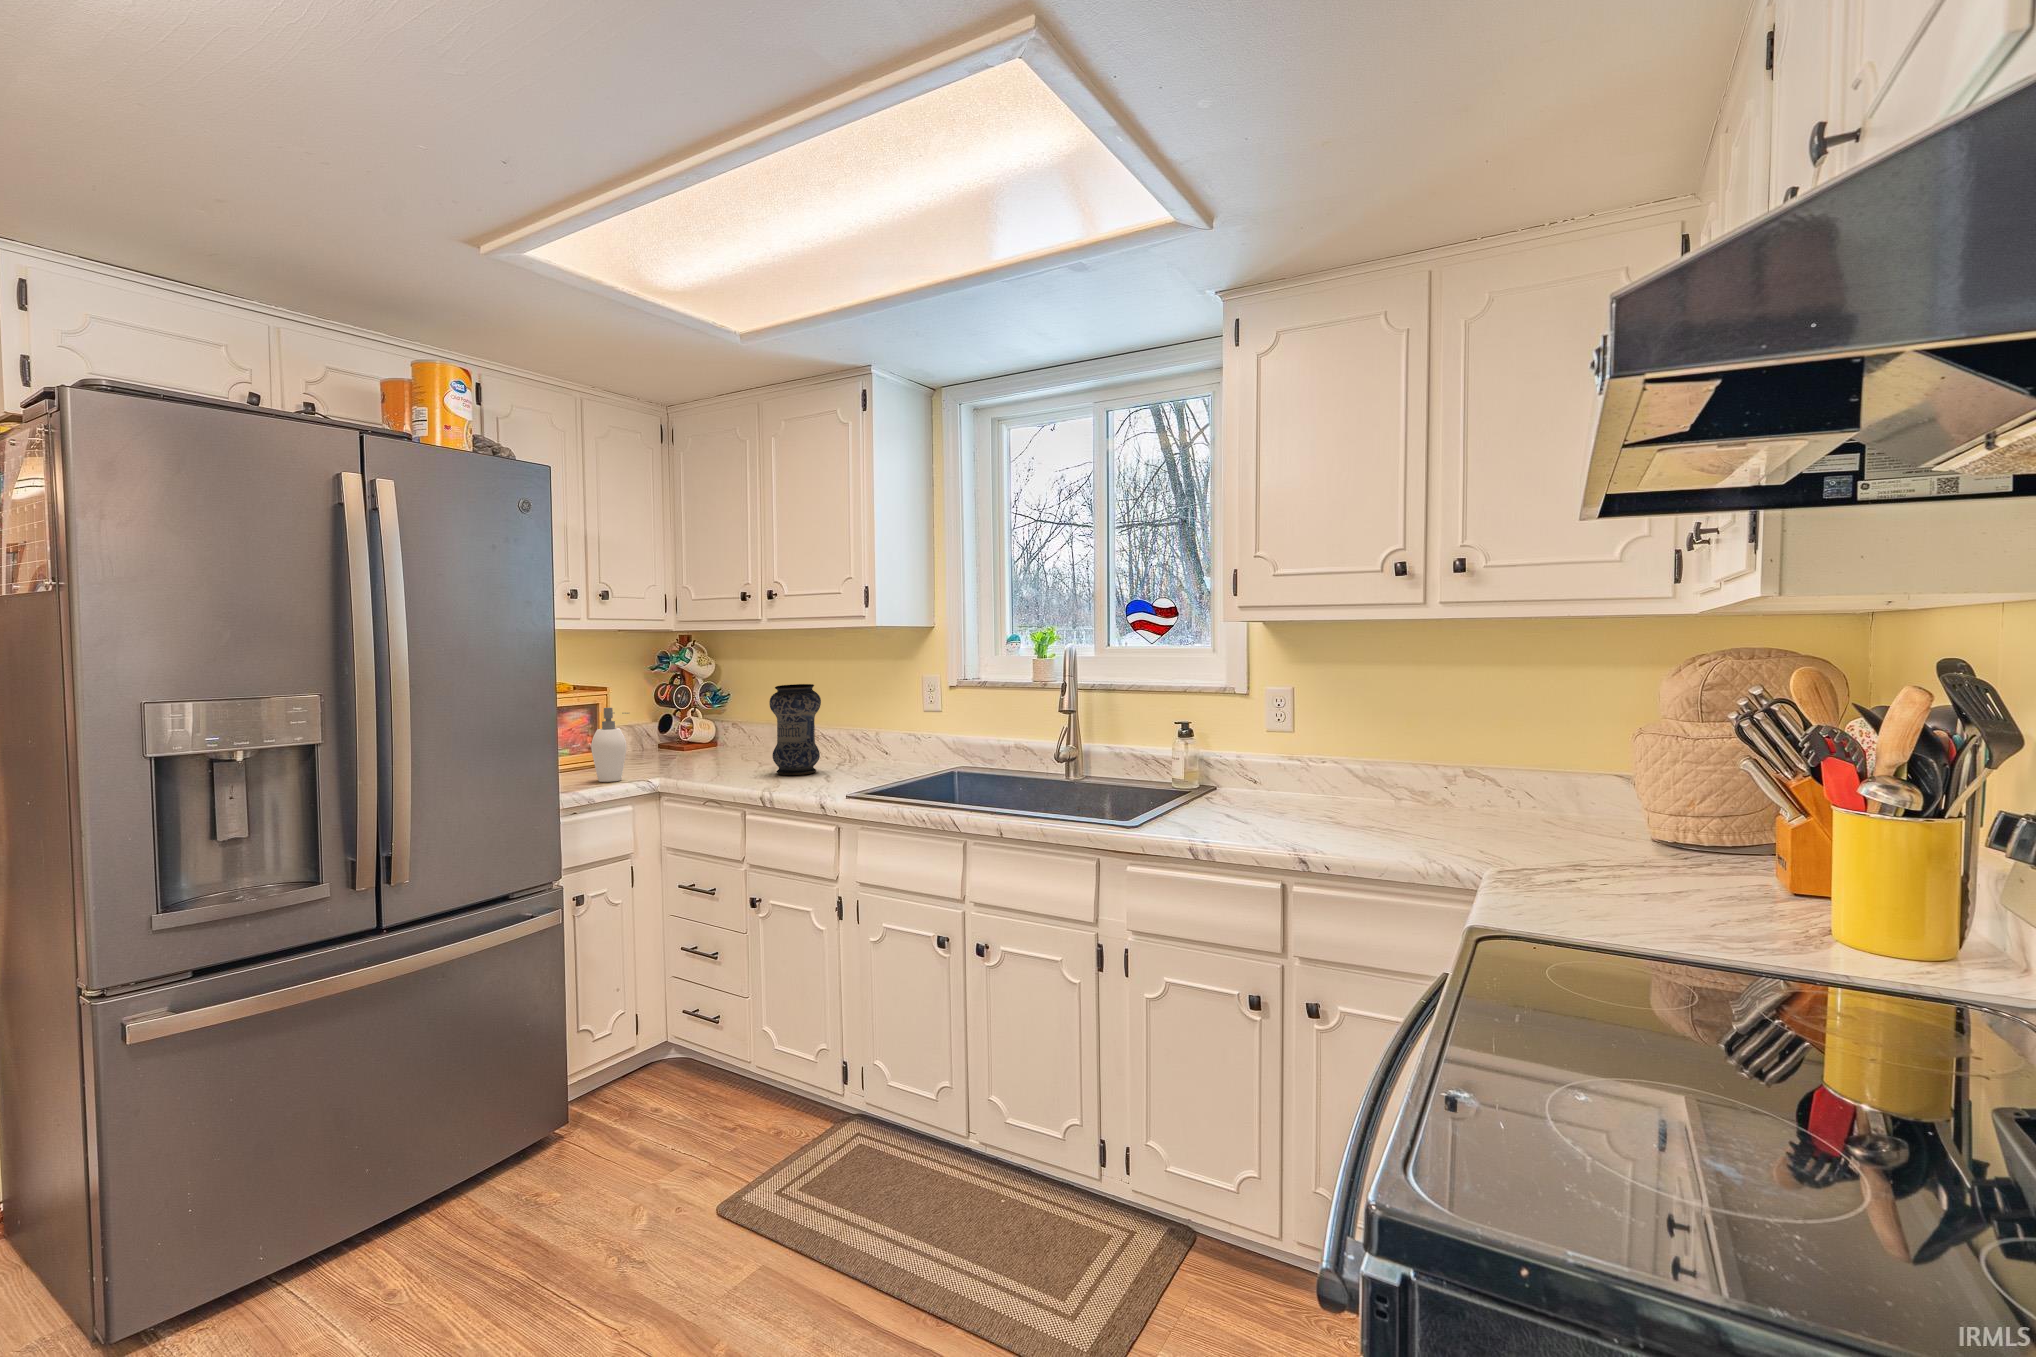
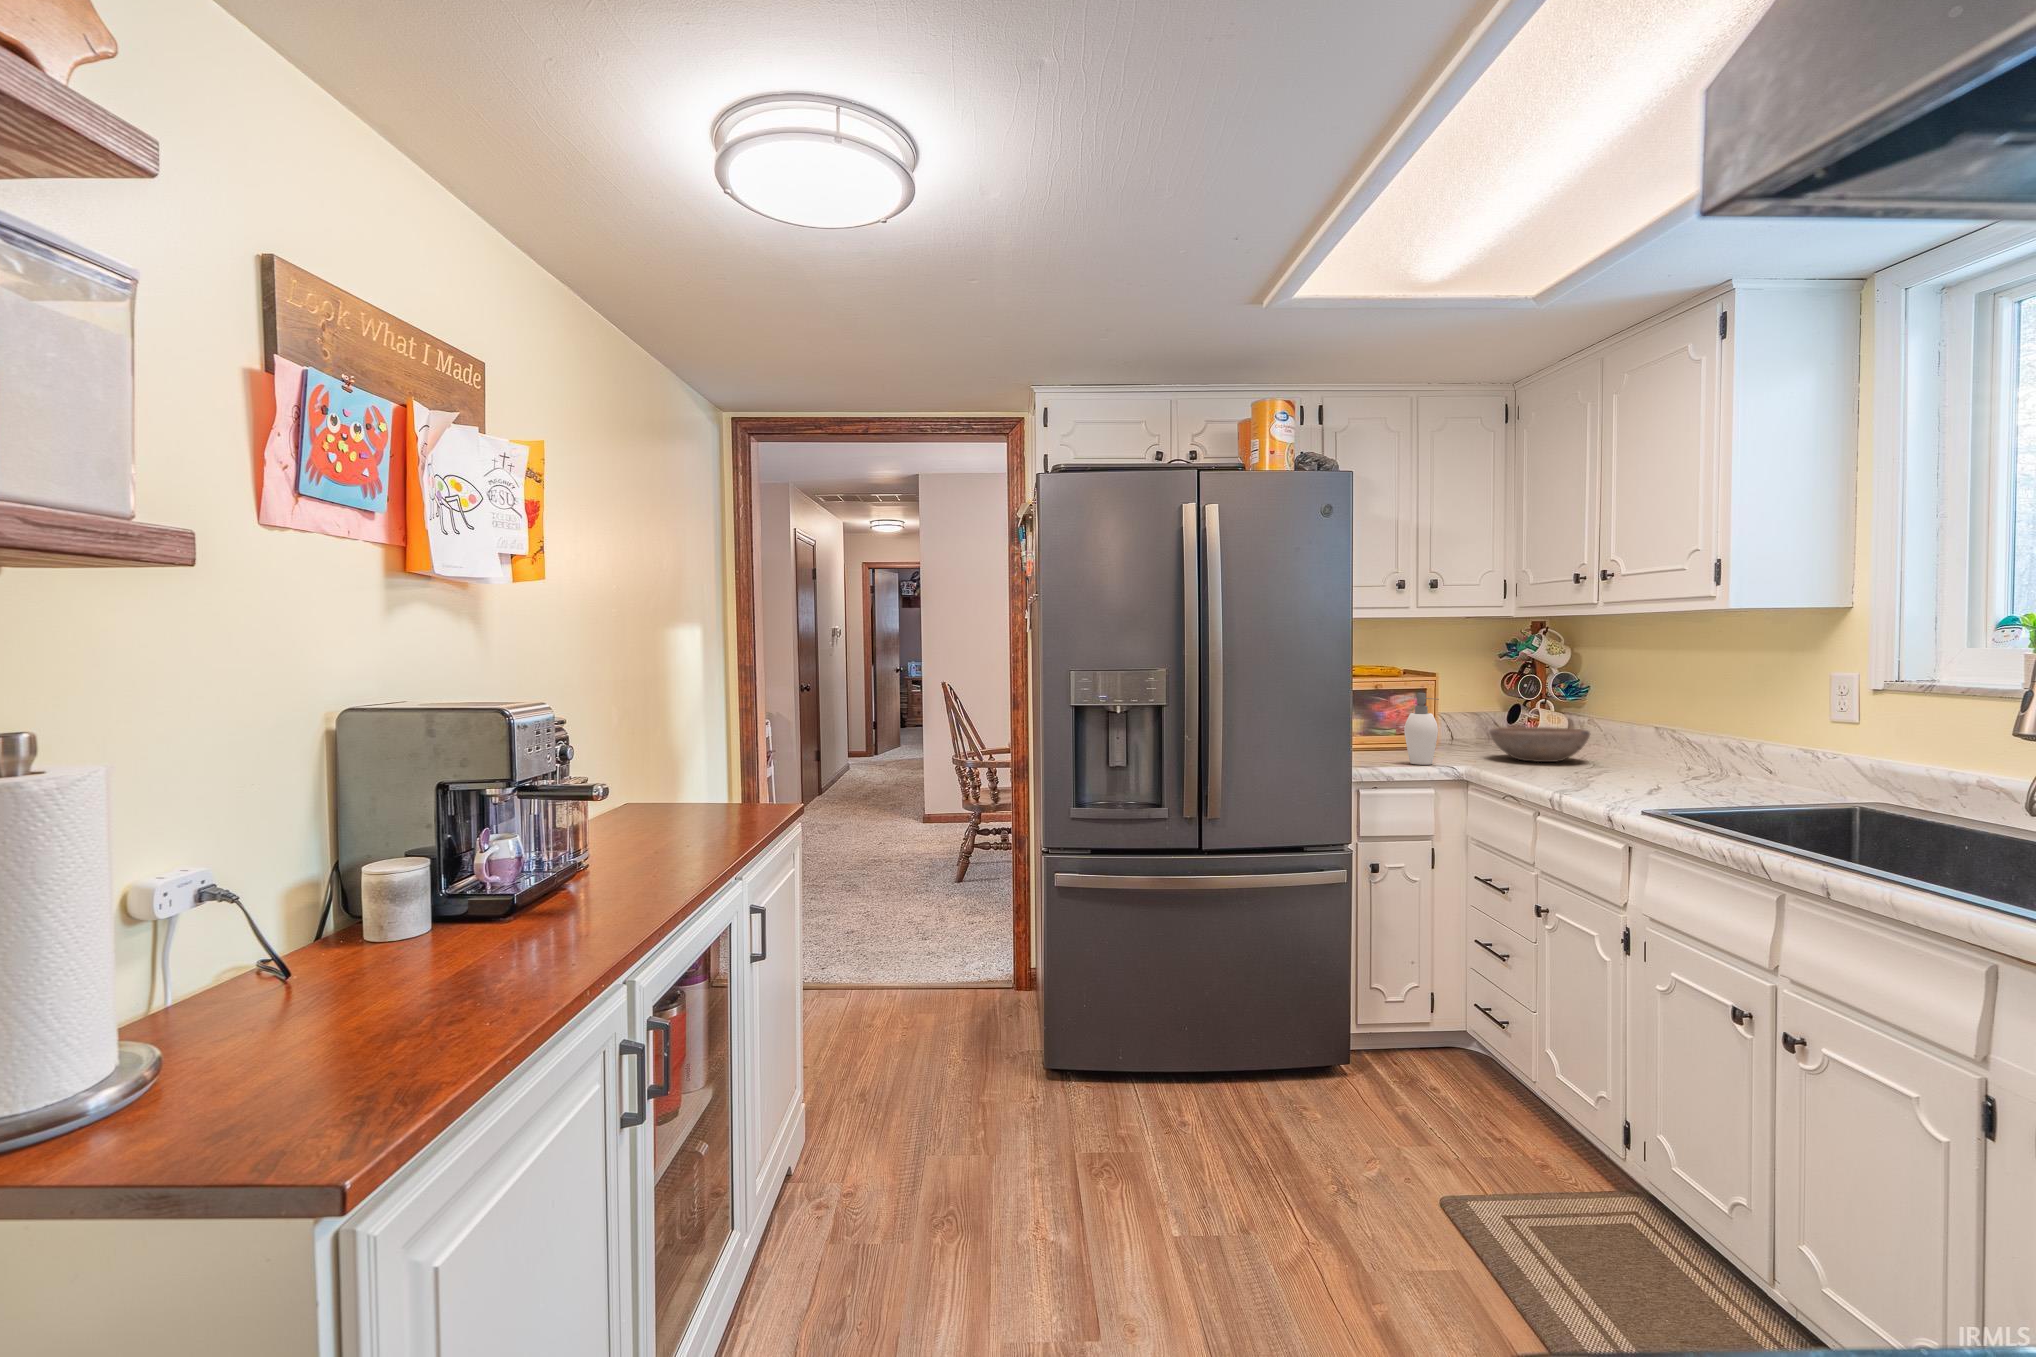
vase: present [770,684,821,775] -> none [1594,678,1664,784]
bowl: none [661,732,747,766] -> present [1489,727,1590,762]

